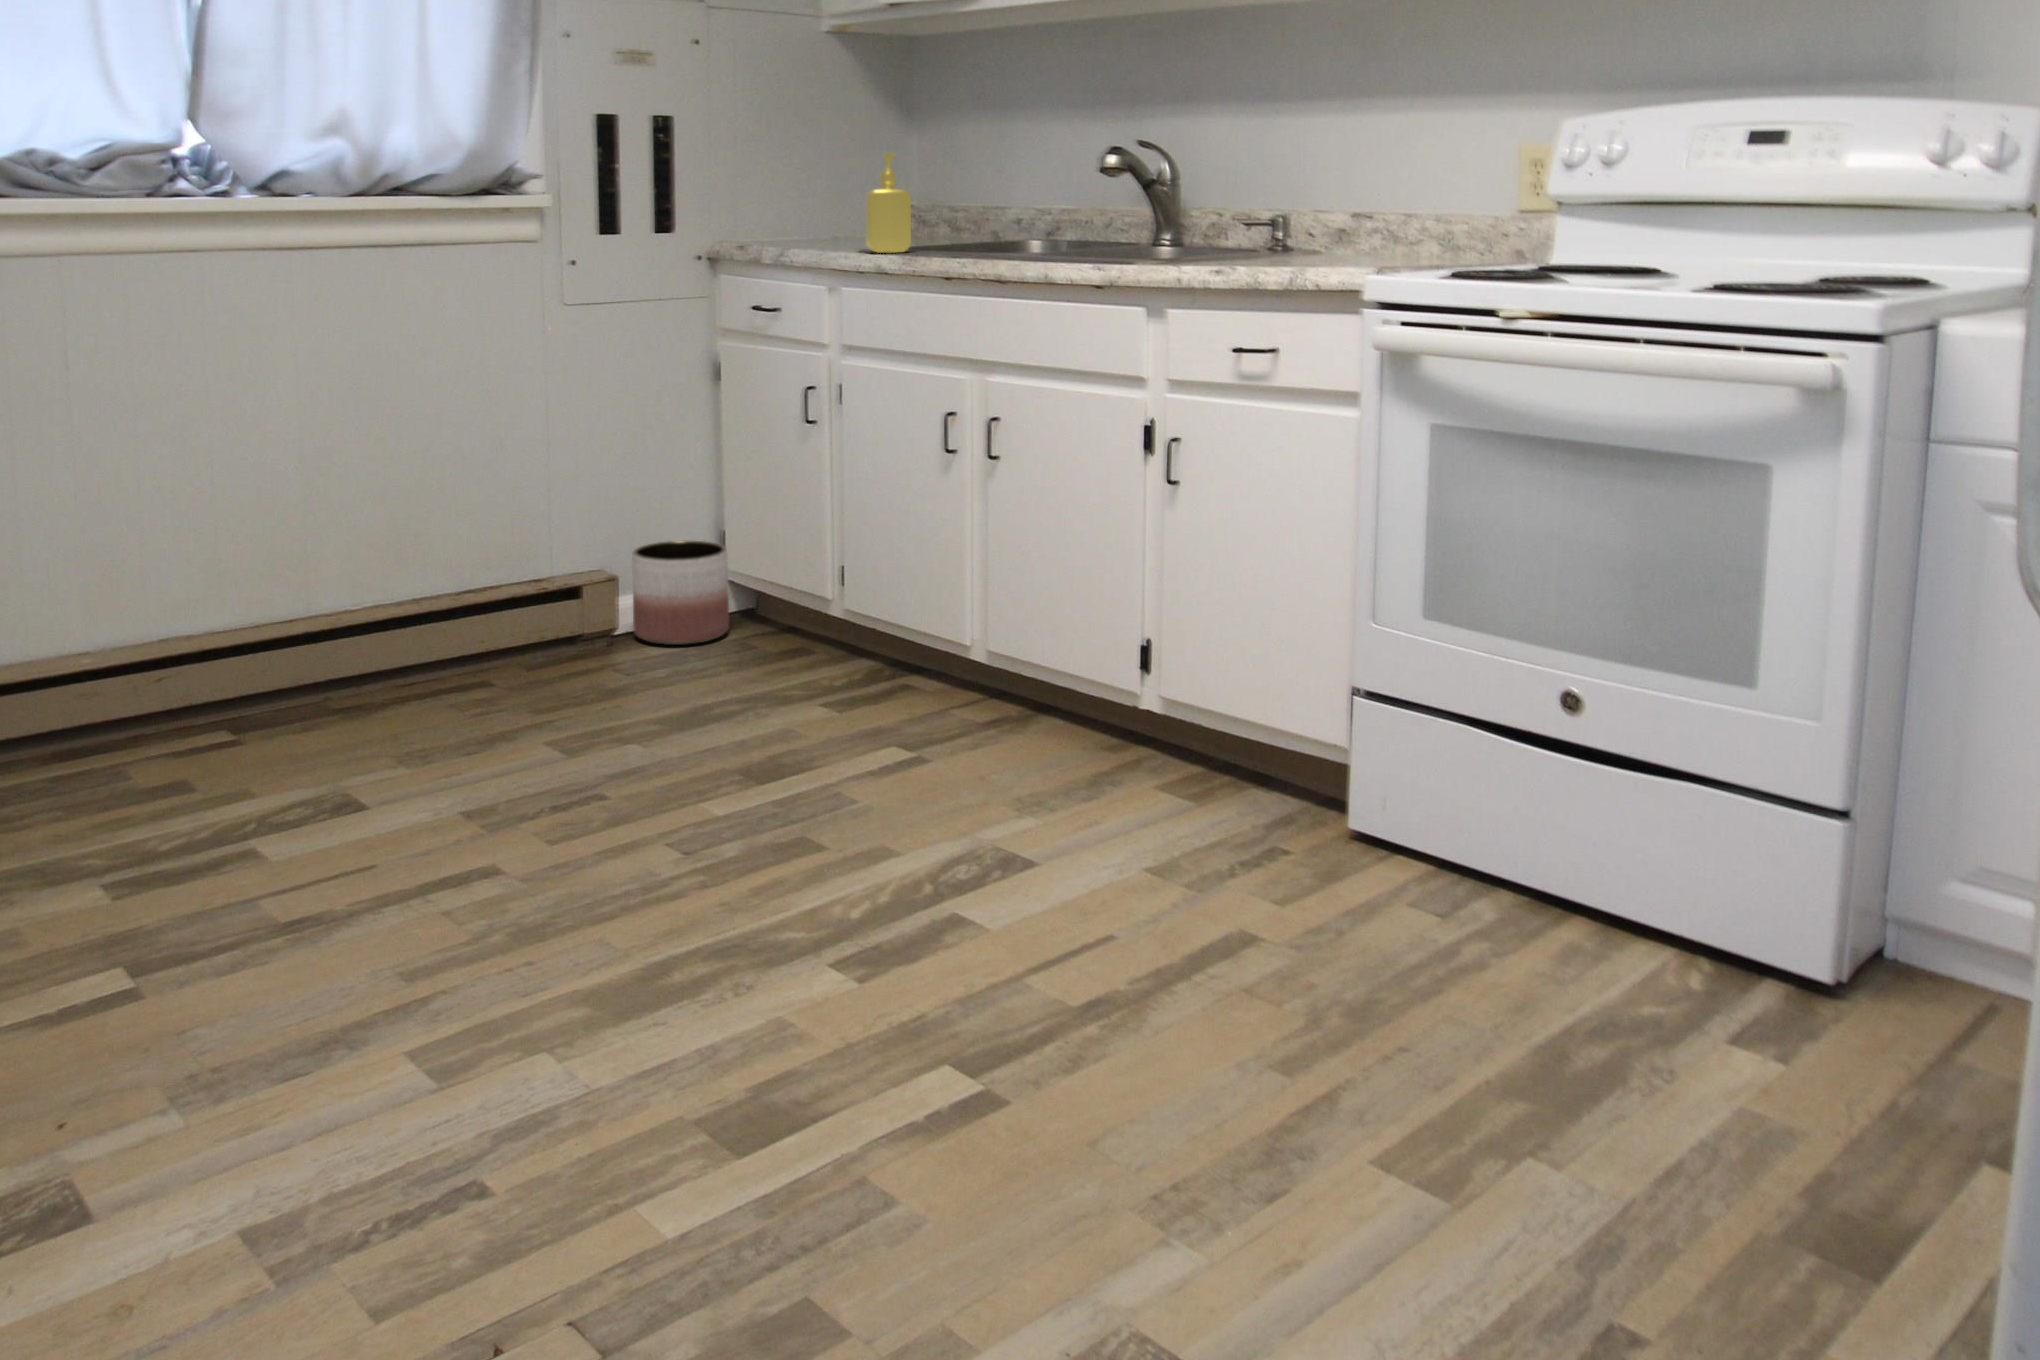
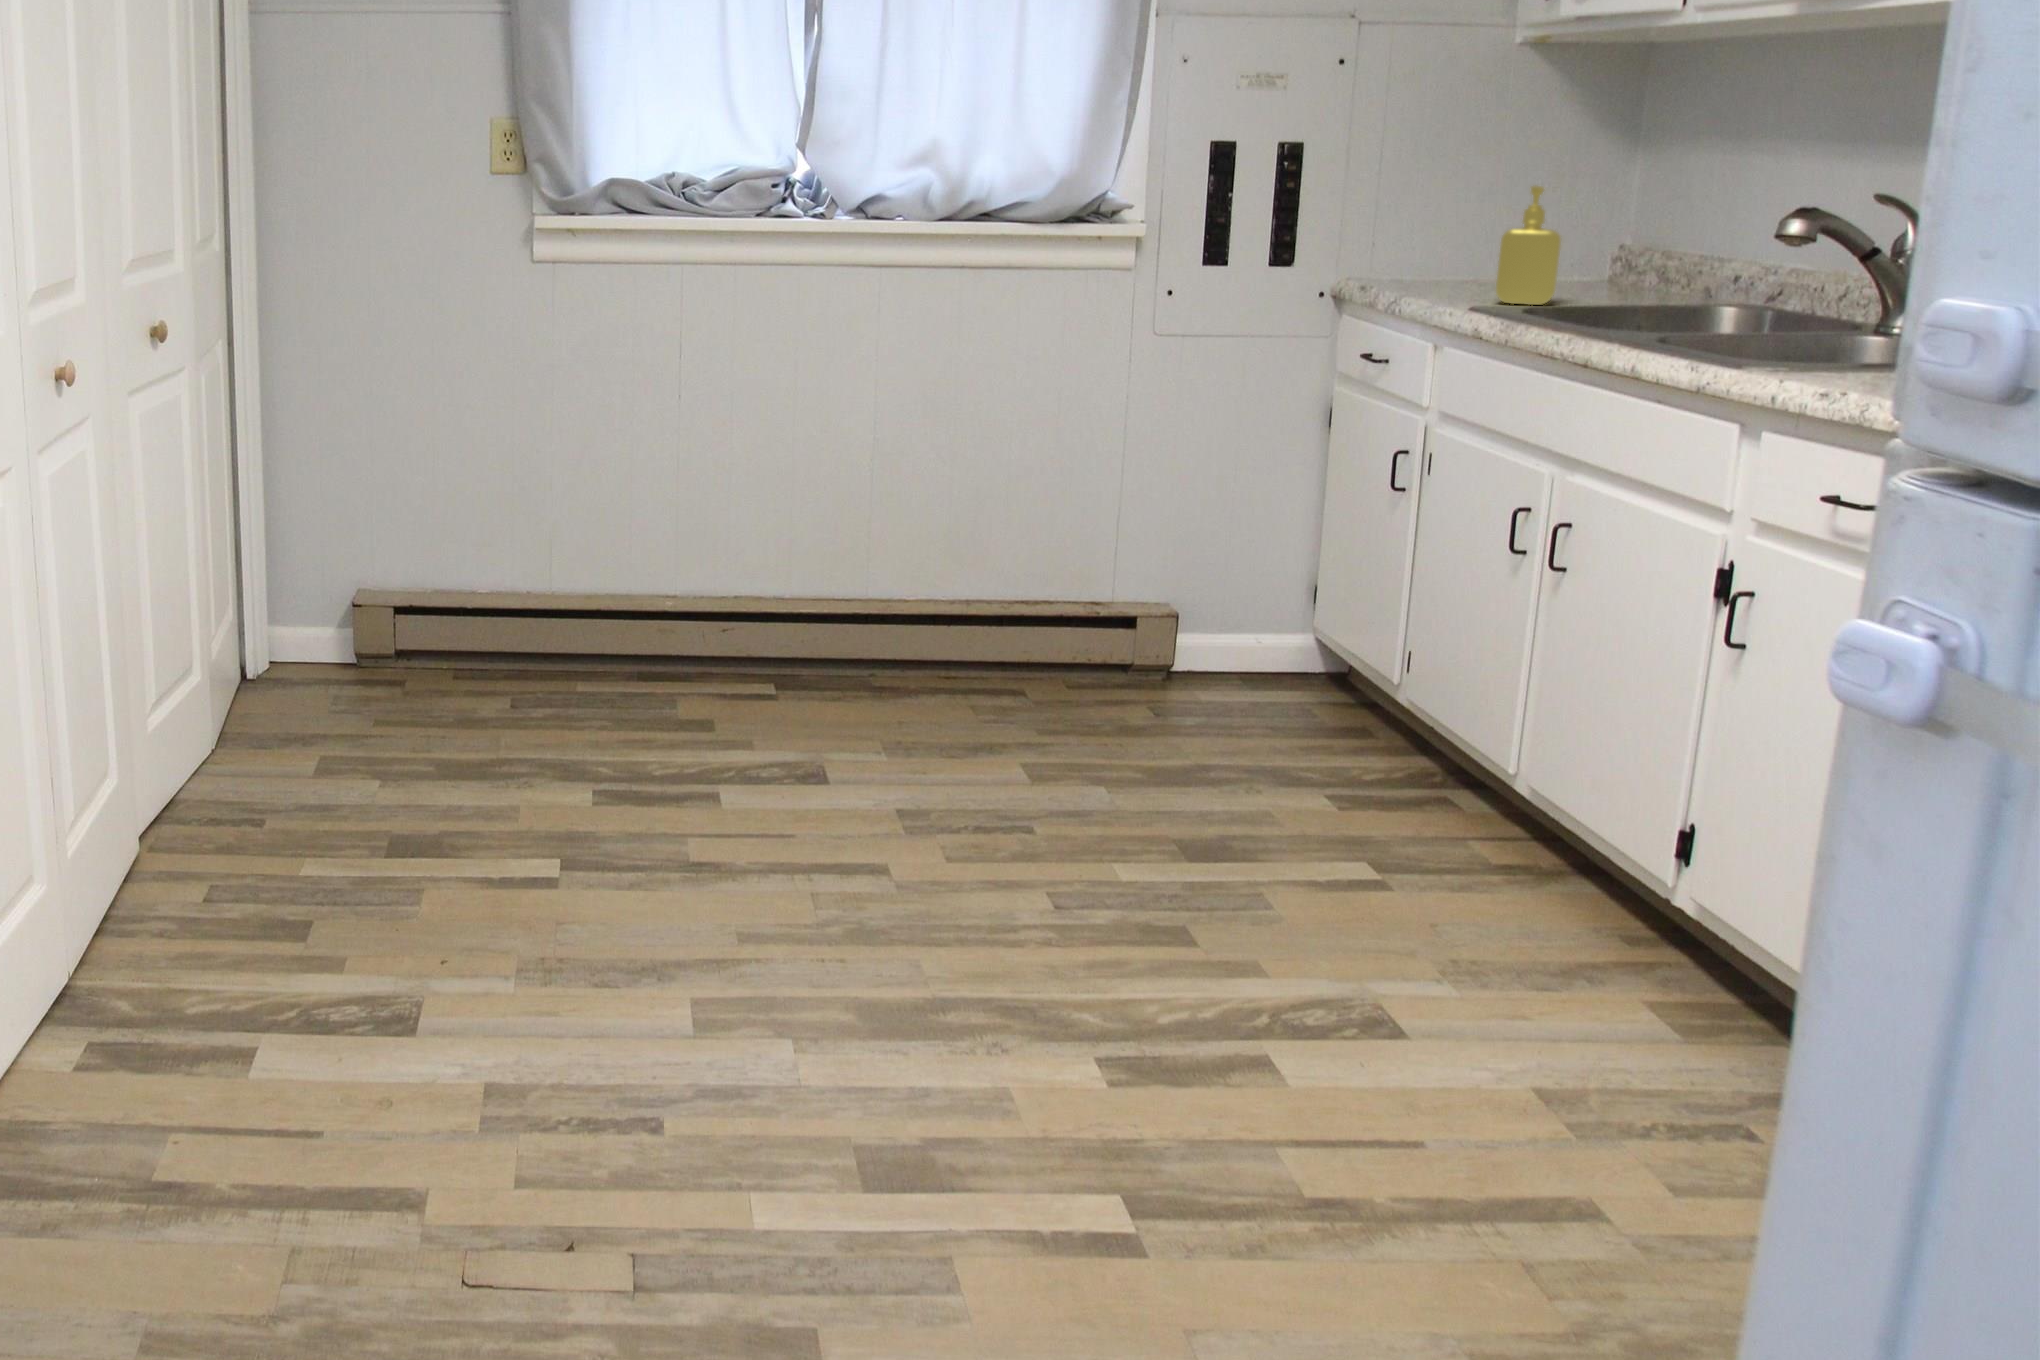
planter: present [632,541,729,645] -> none [1185,586,1300,700]

